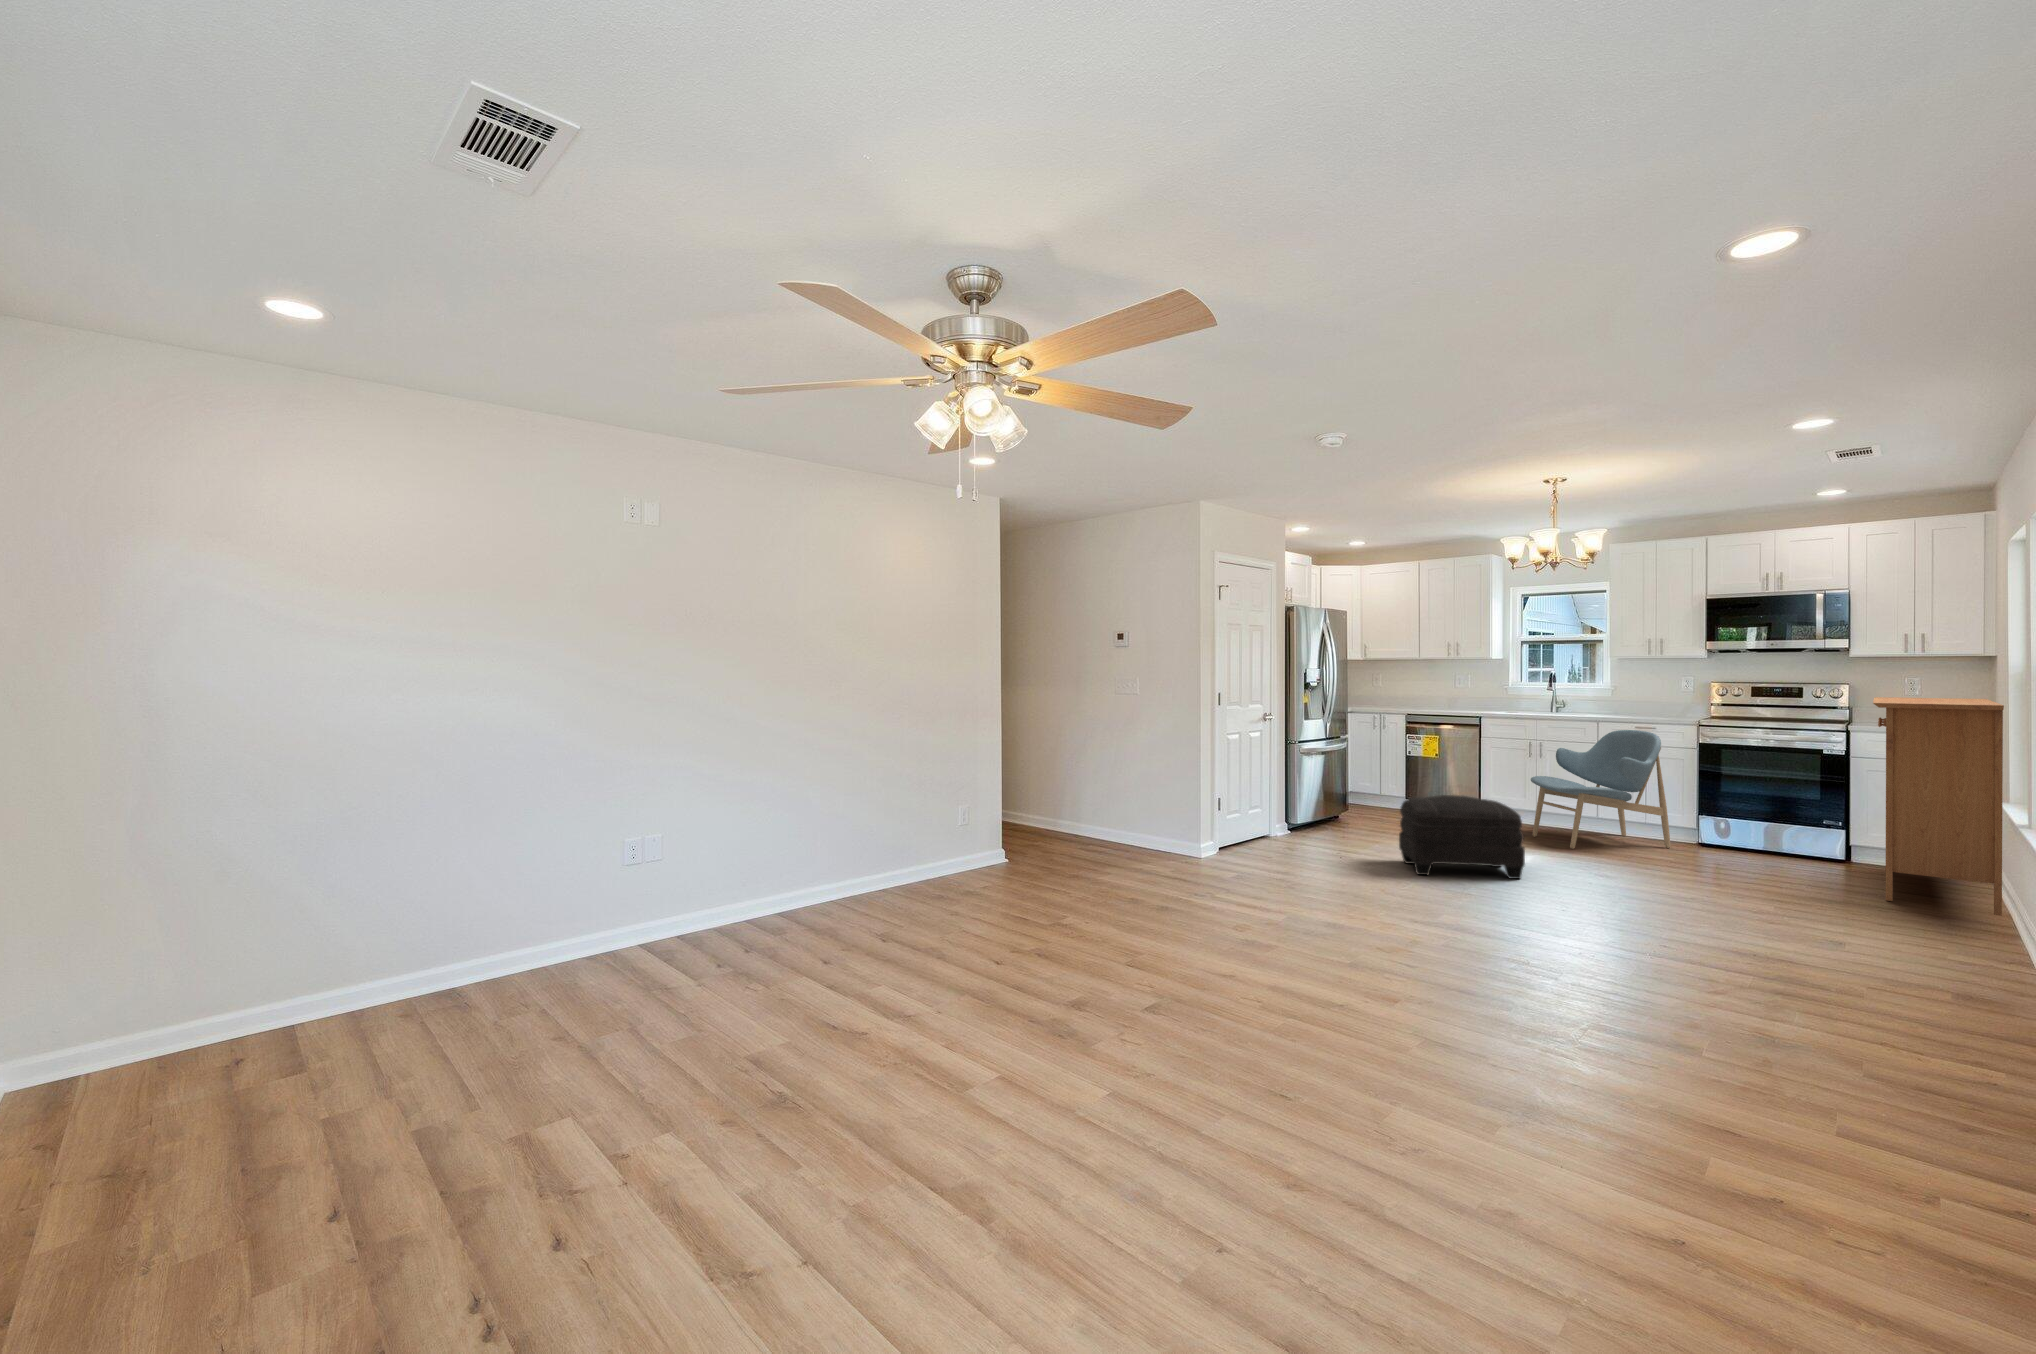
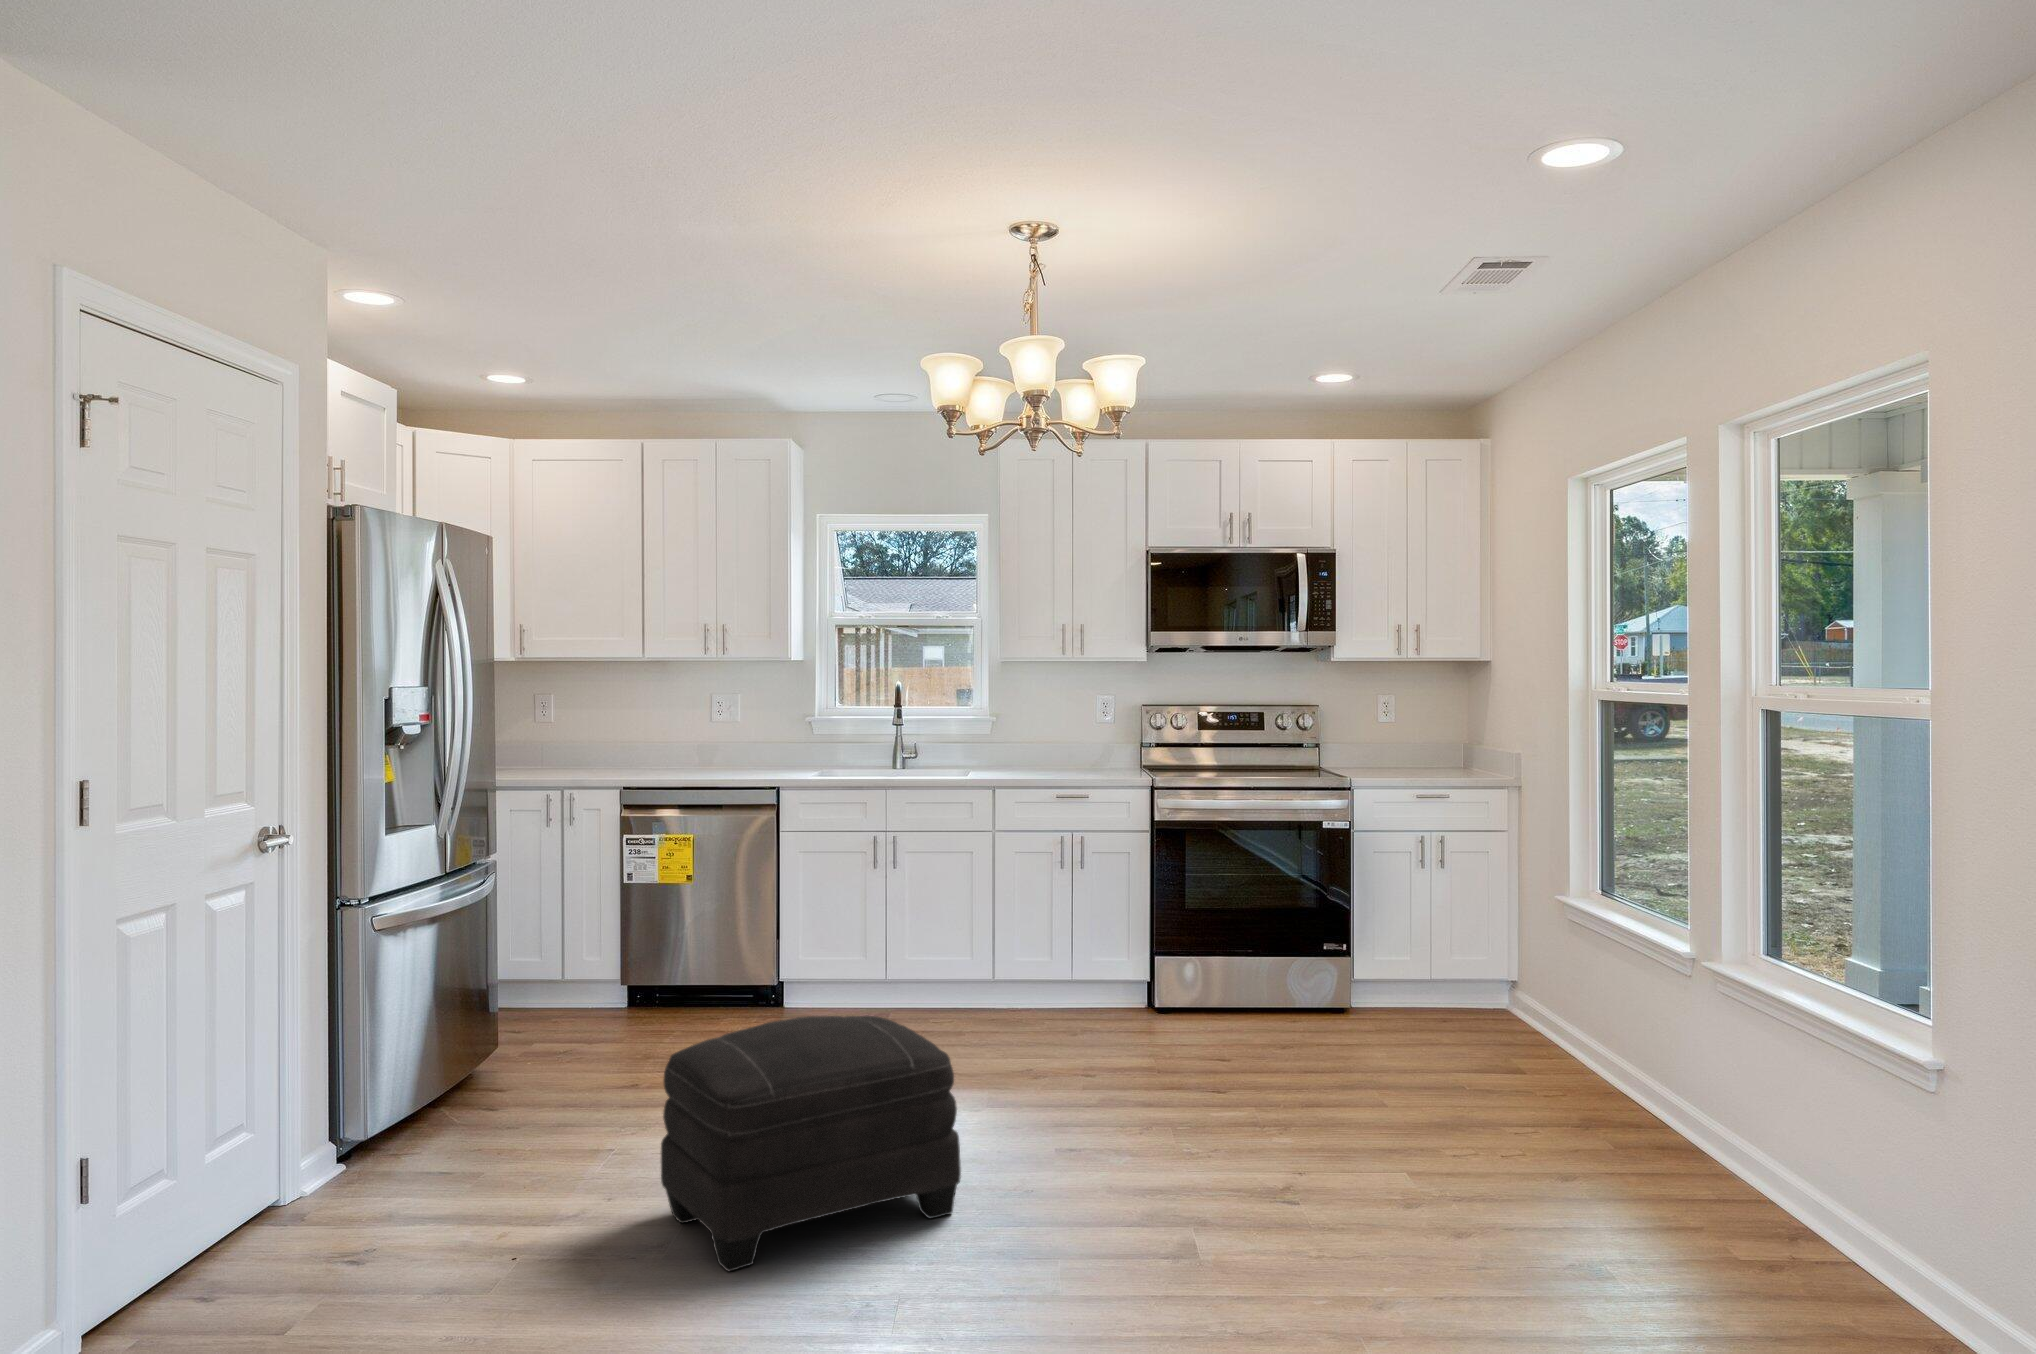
console table: present [1873,697,2004,916] -> none [1385,728,1627,1101]
lounge chair: present [1531,730,1670,849] -> none [889,803,1122,1070]

